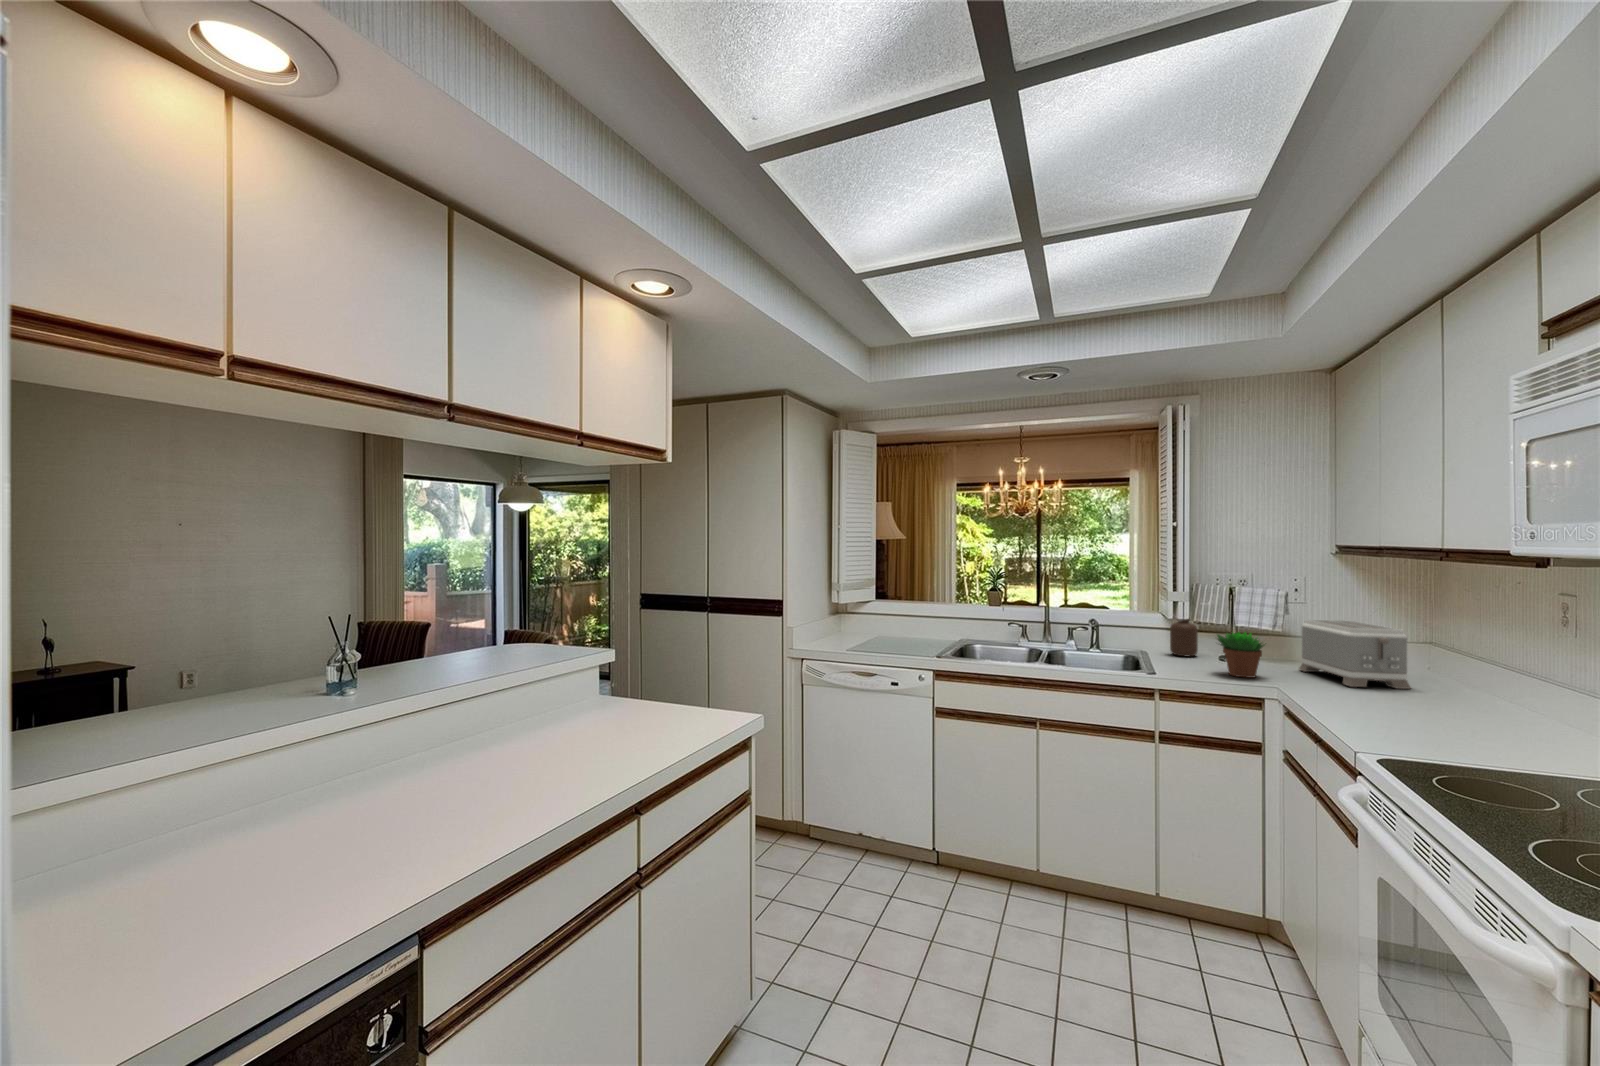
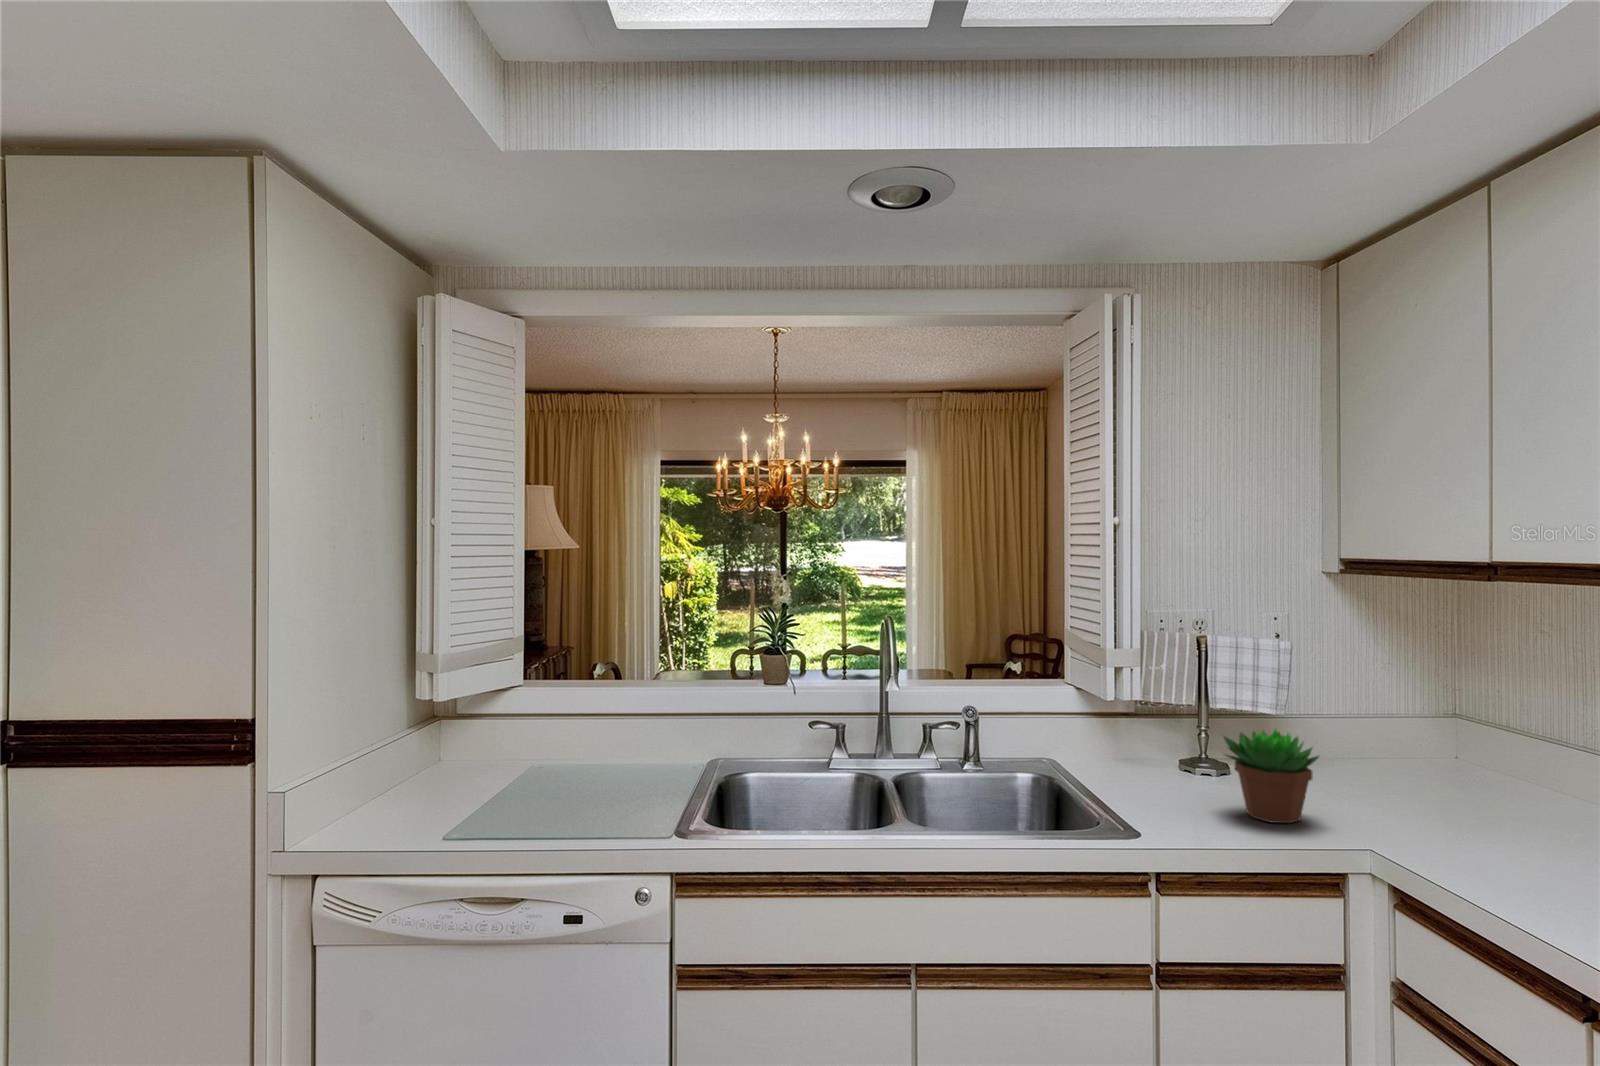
soap dispenser: present [1170,618,1198,656] -> none [1098,663,1145,769]
toaster: present [1299,619,1411,689] -> none [1328,692,1542,829]

